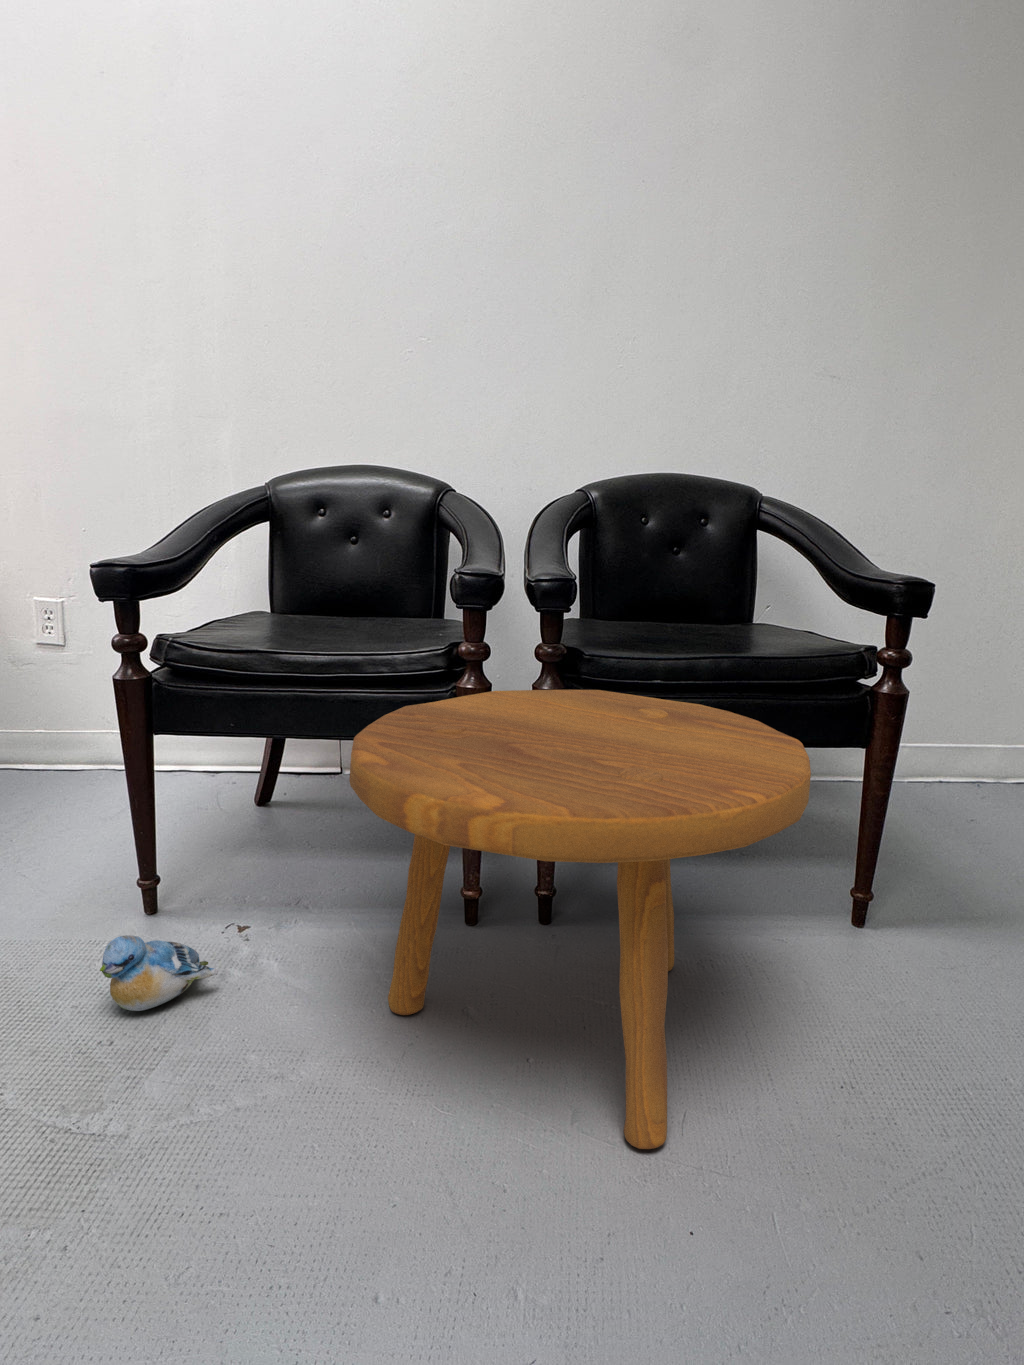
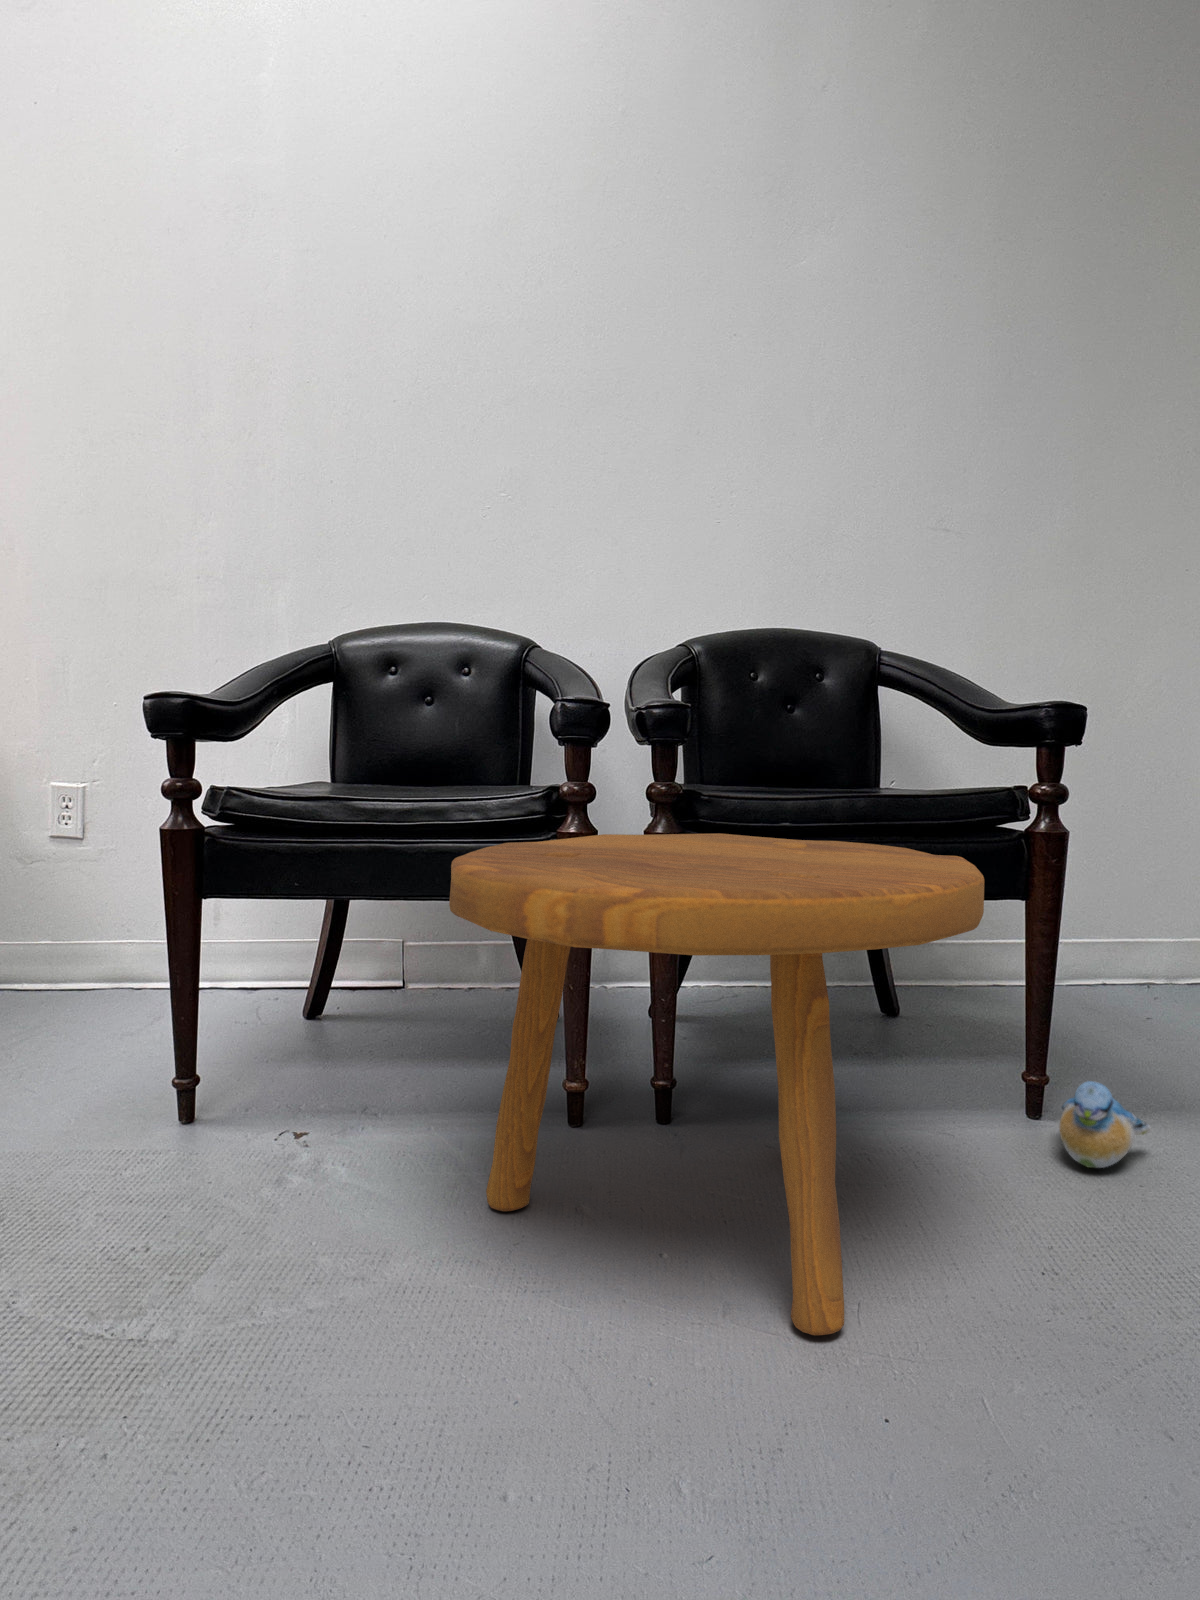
plush toy: present [100,935,218,1011] -> present [1060,1081,1151,1168]

